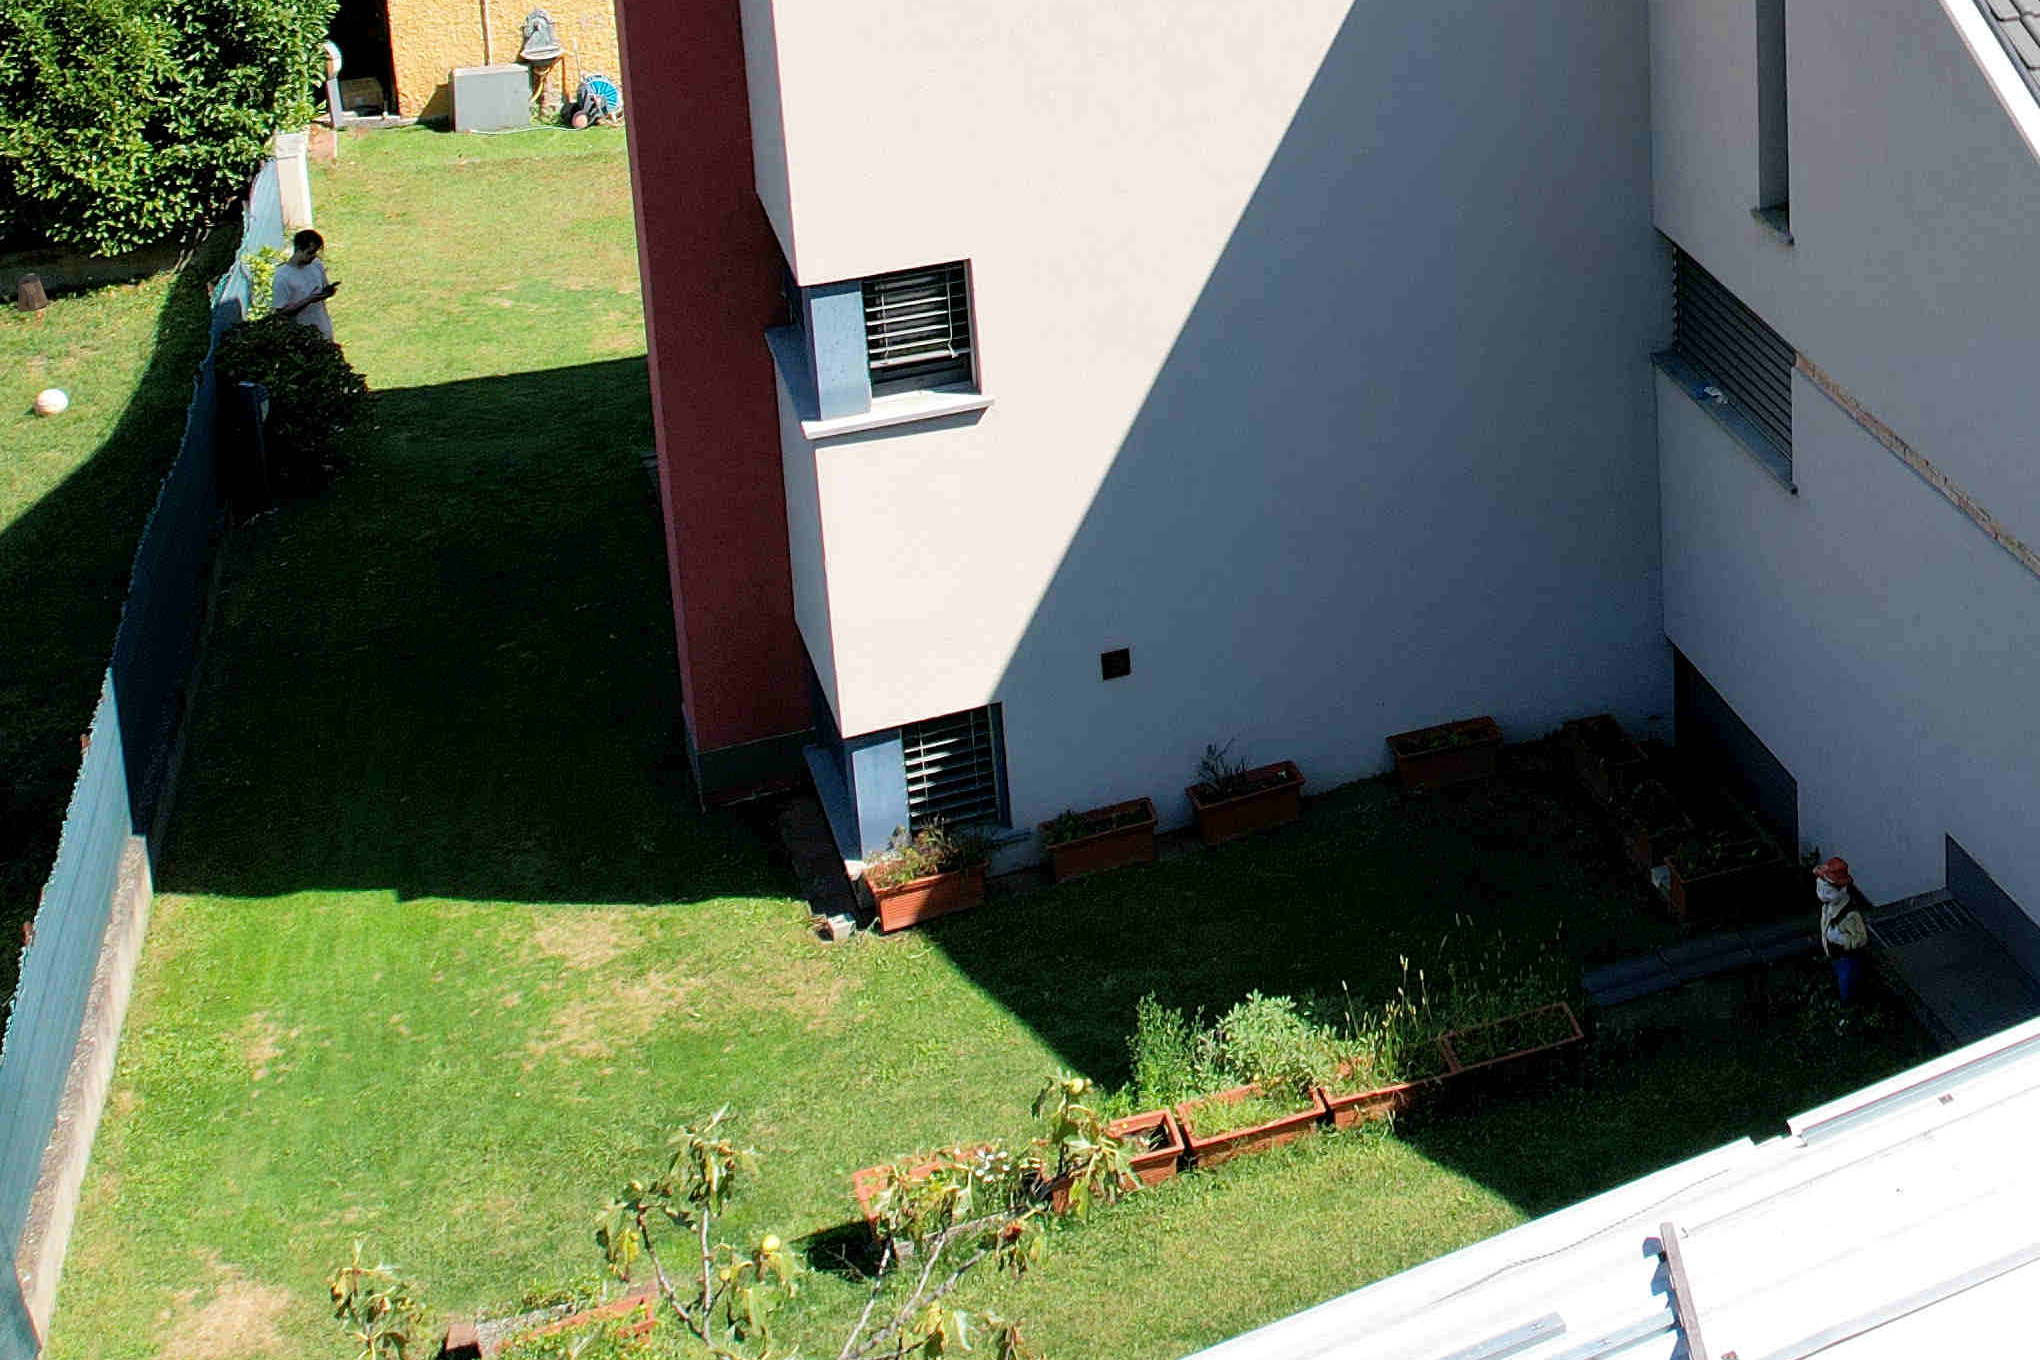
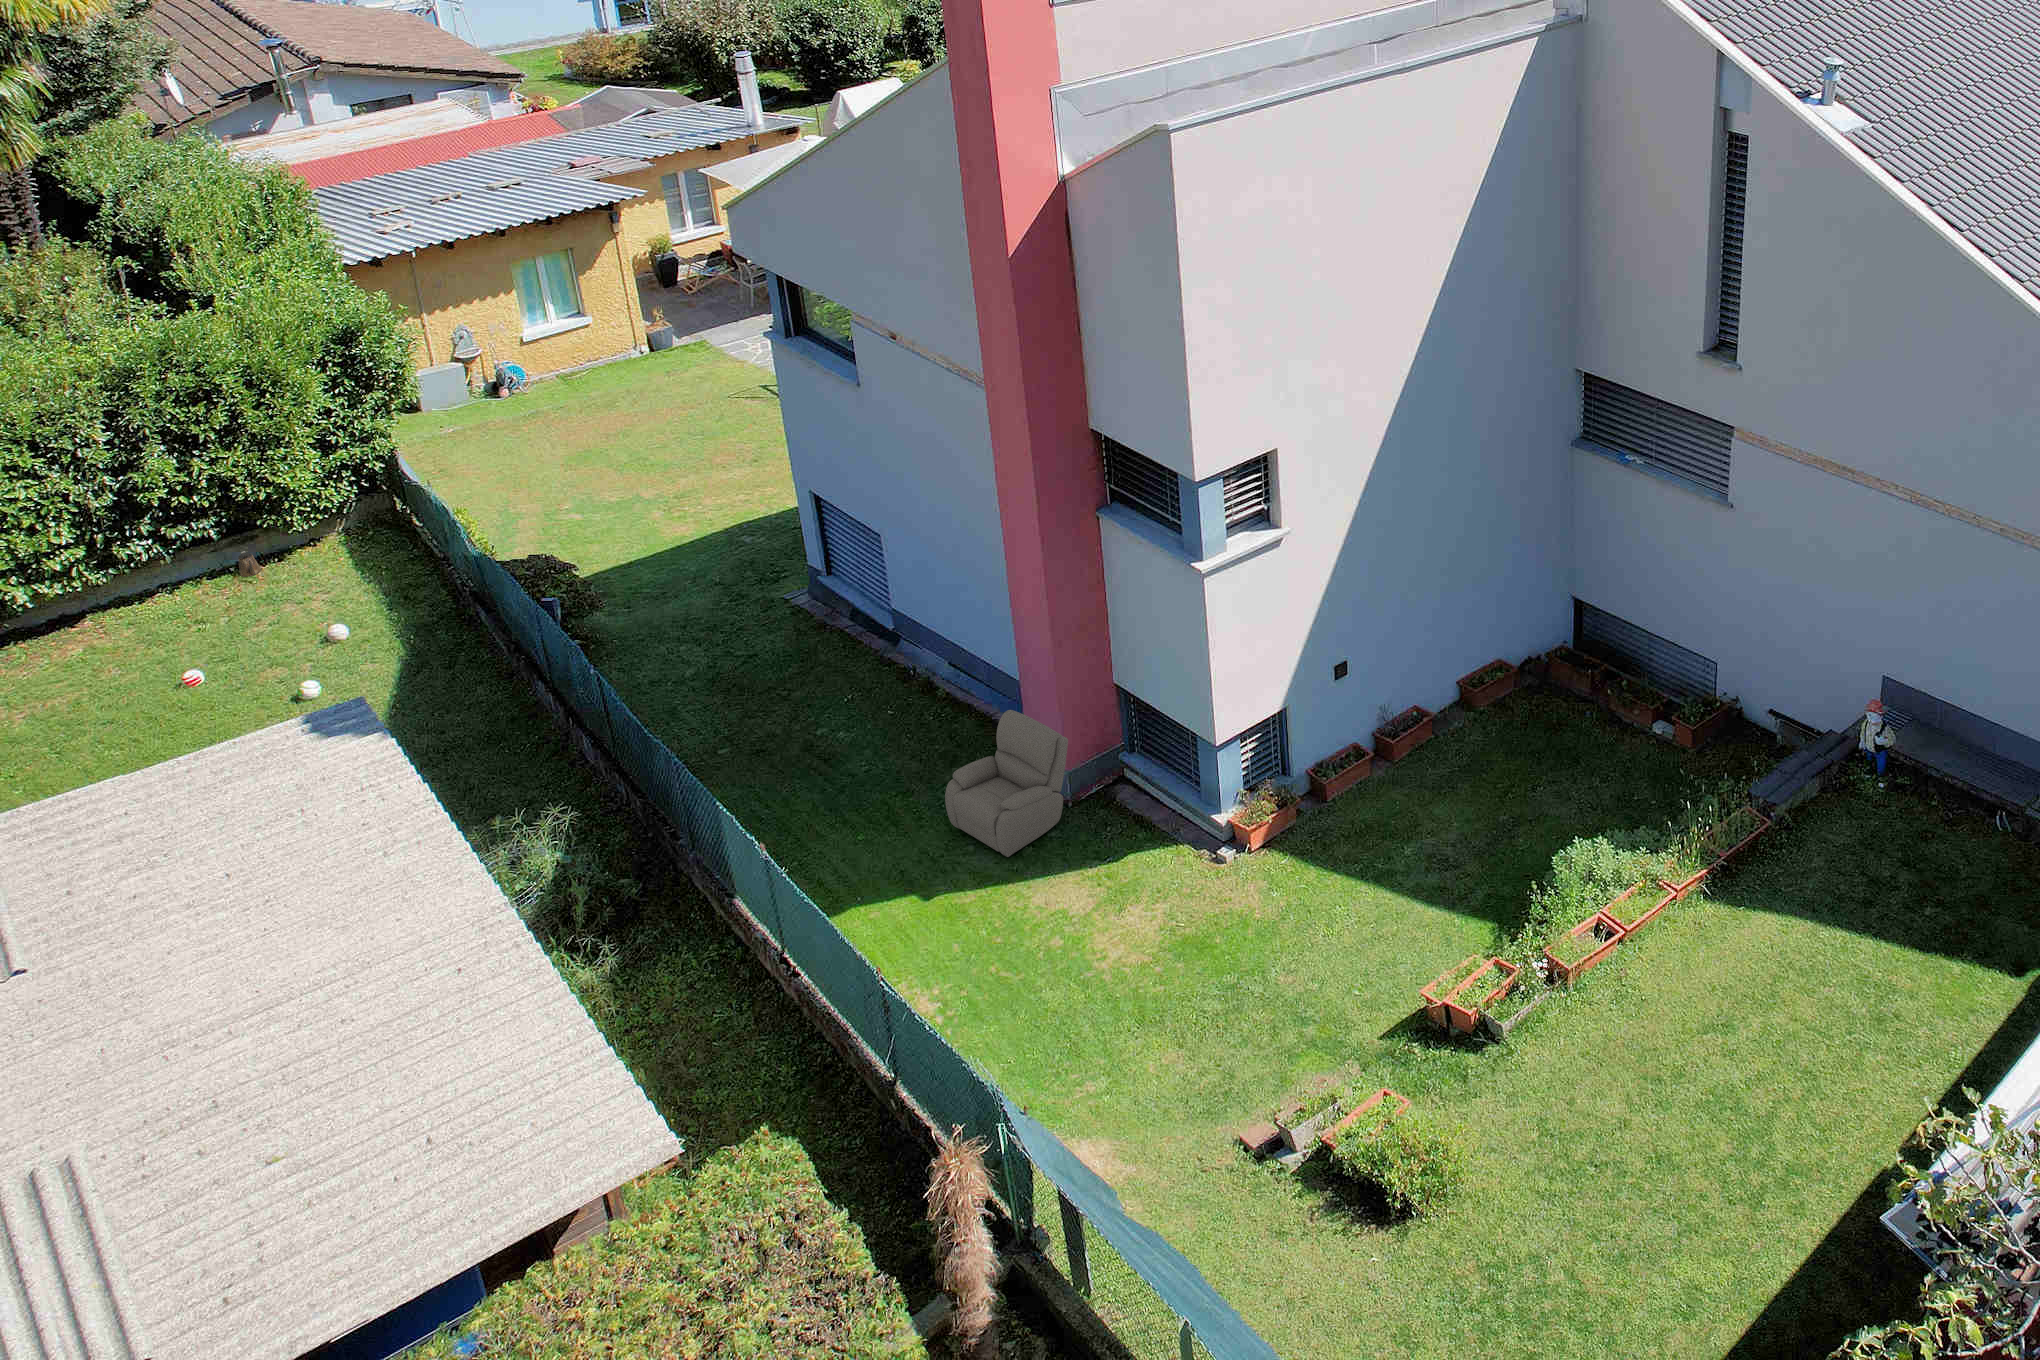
chair: none [505,657,682,895] -> present [945,710,1068,857]

